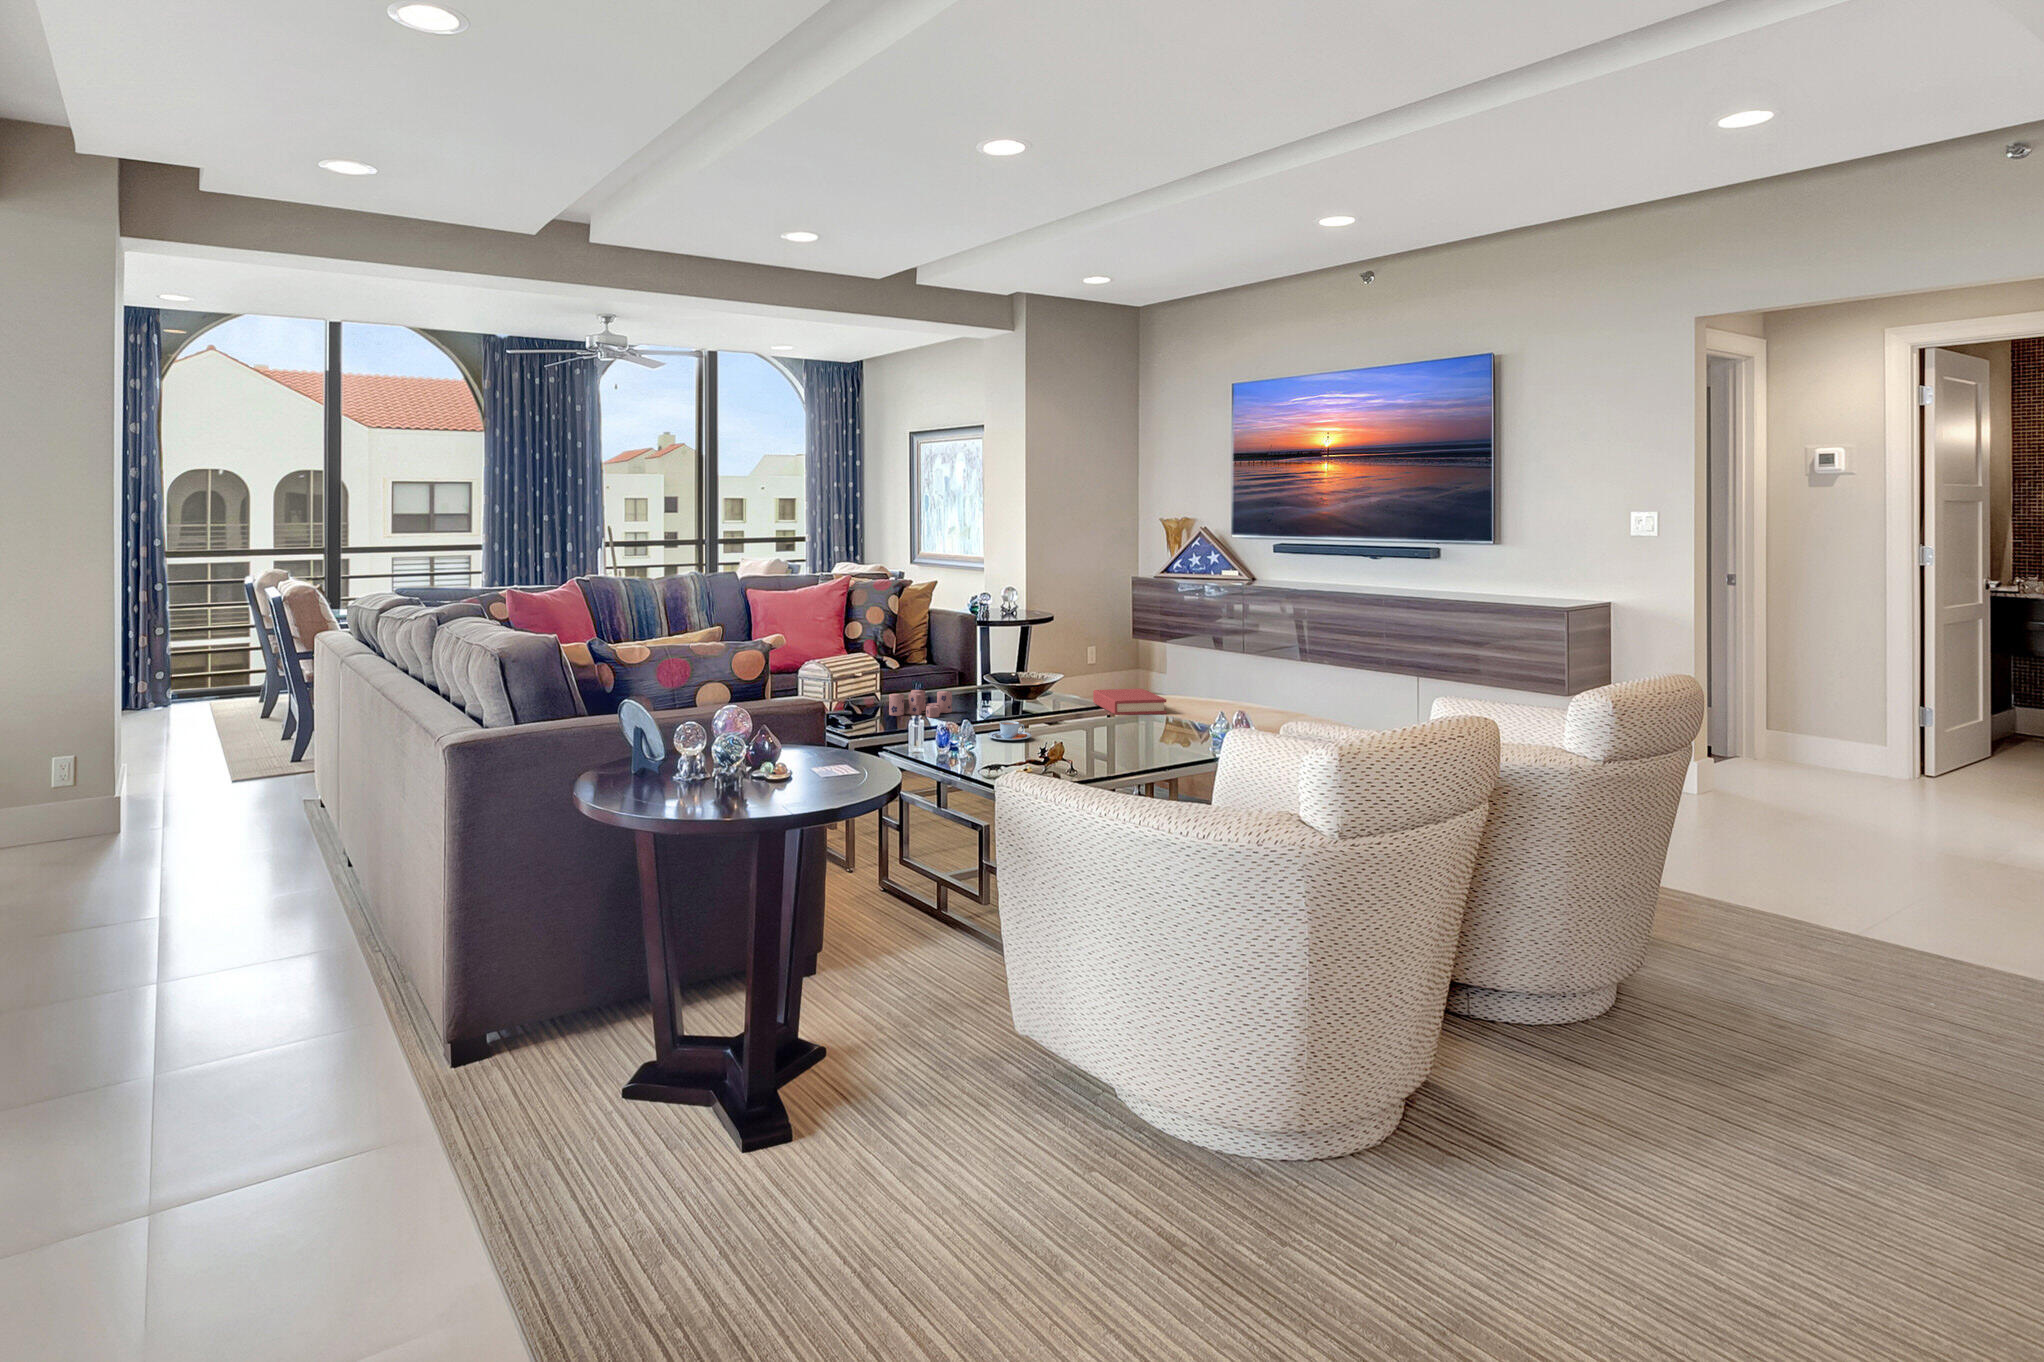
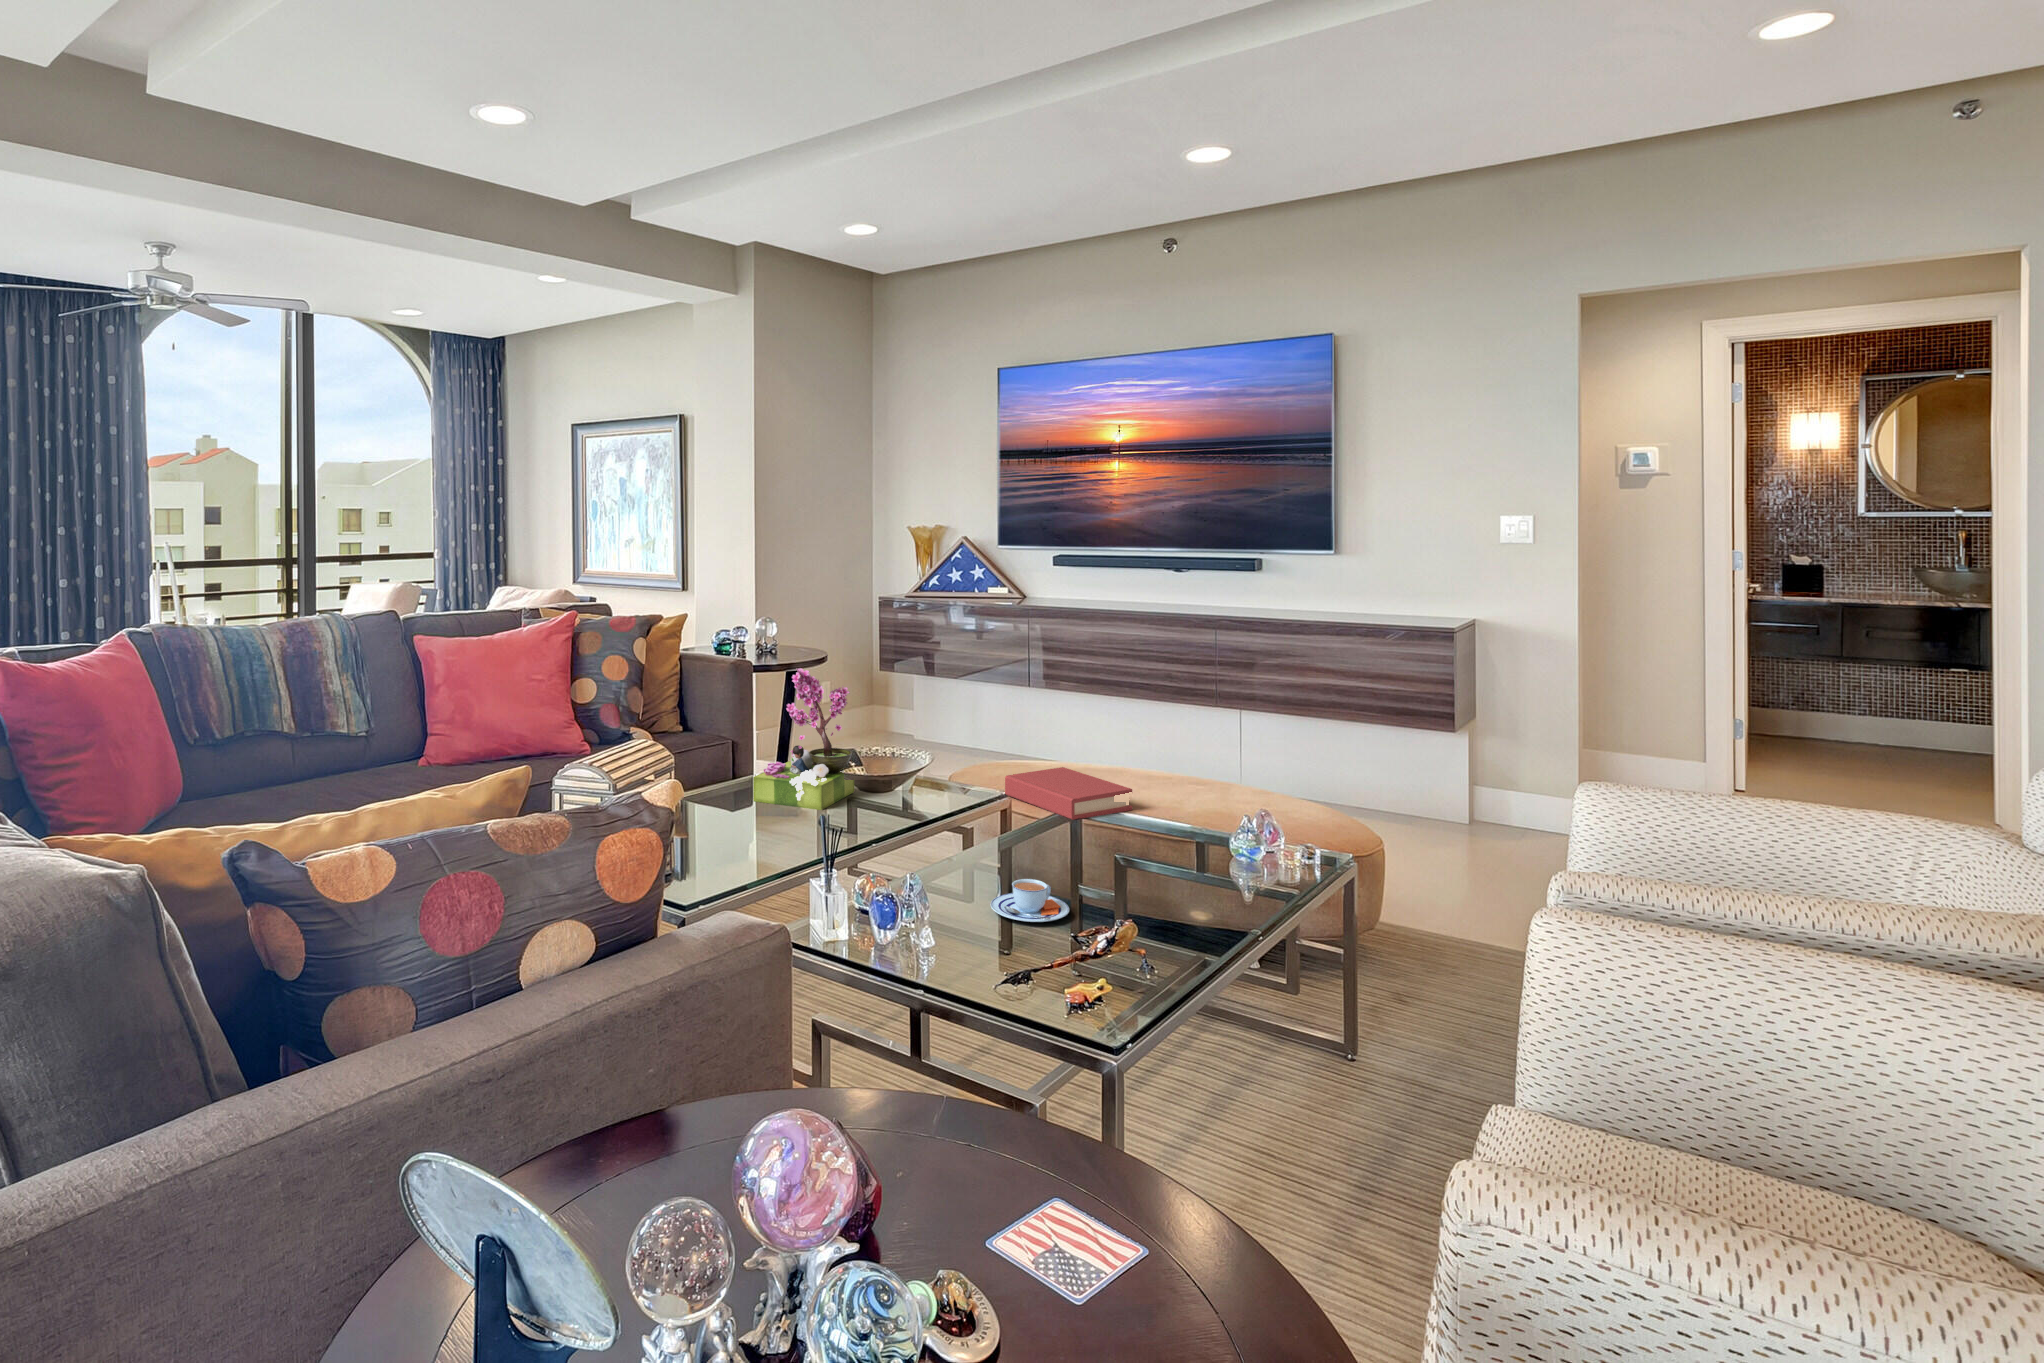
flower arrangement: none [926,611,996,702] -> present [753,668,854,810]
candle: present [889,690,952,718] -> none [750,805,841,861]

